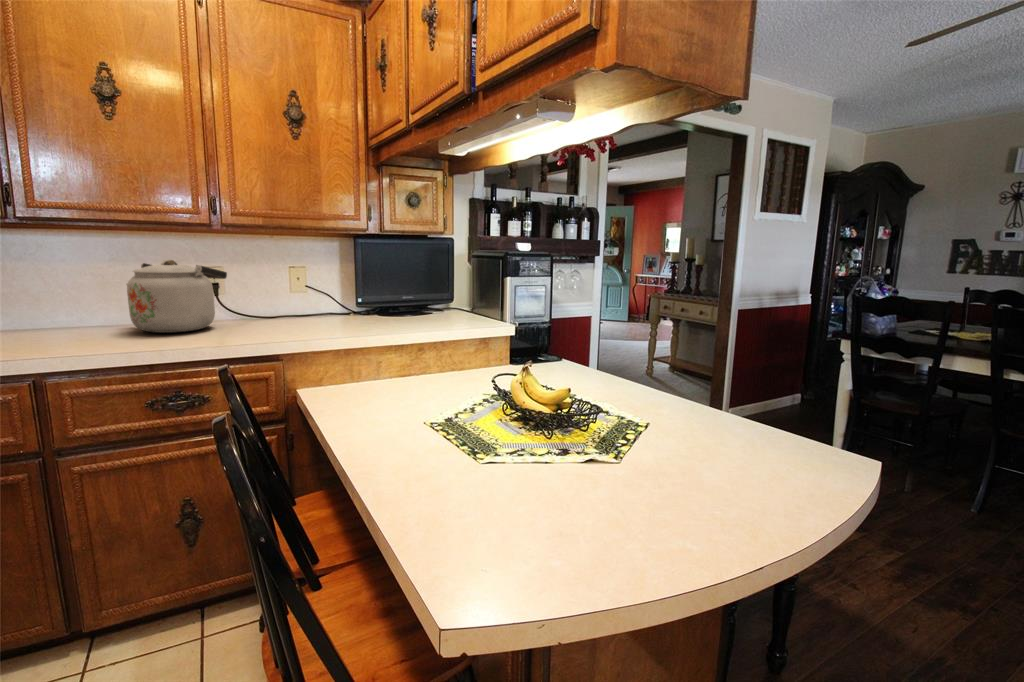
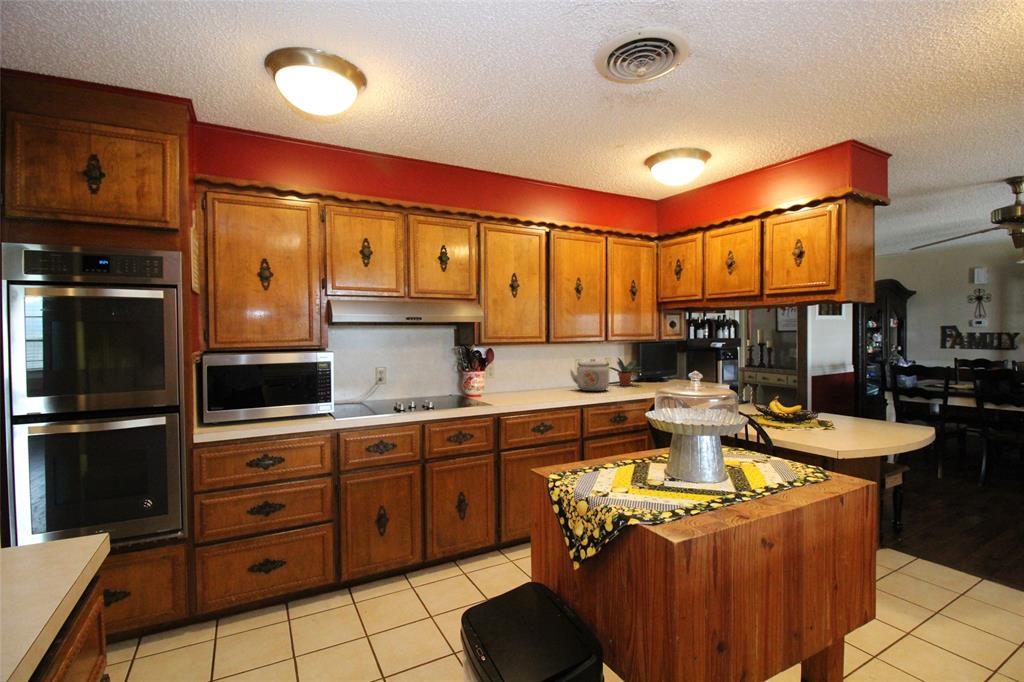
potted plant: none [260,260,336,320] -> present [608,358,640,386]

